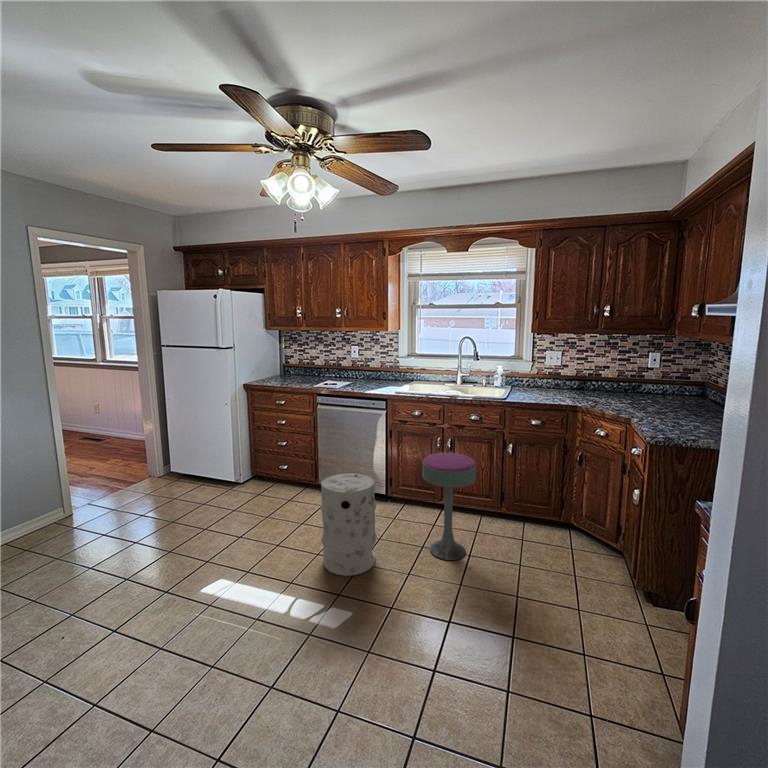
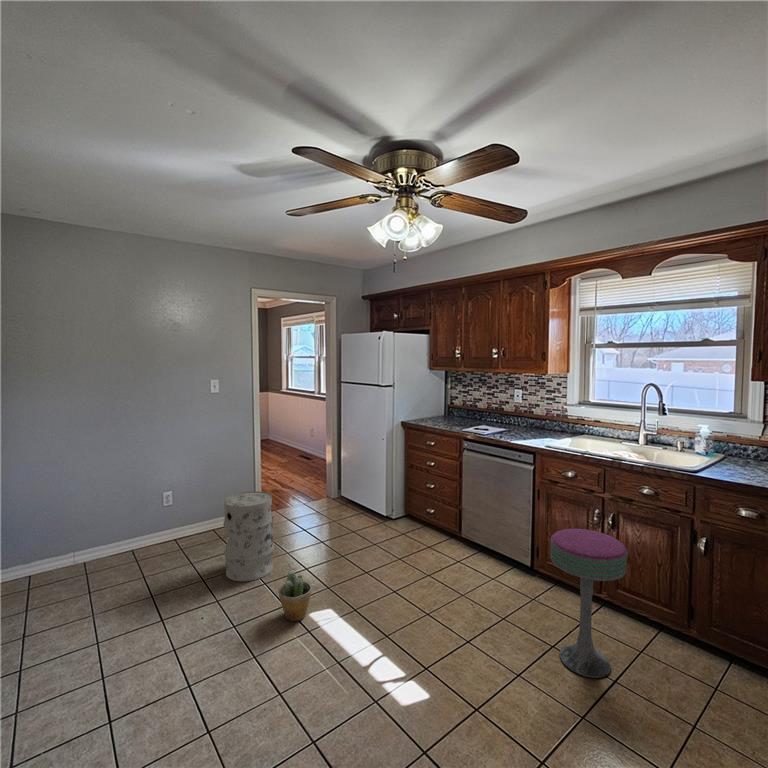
trash can: present [321,472,377,576] -> present [223,491,275,581]
potted plant: none [163,551,202,602] -> present [278,571,312,621]

